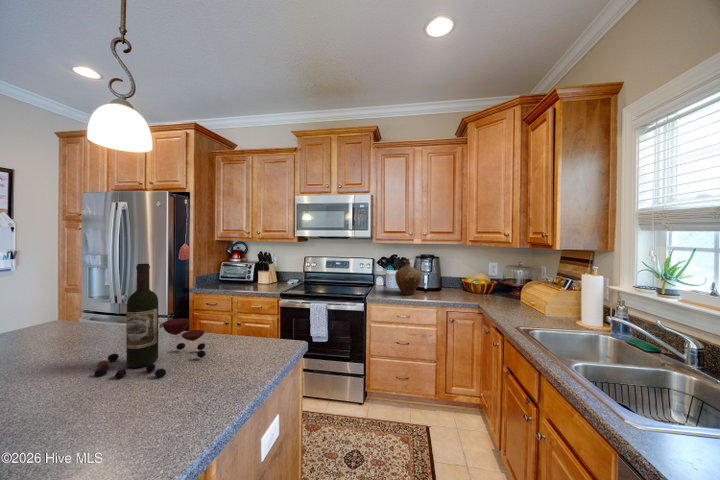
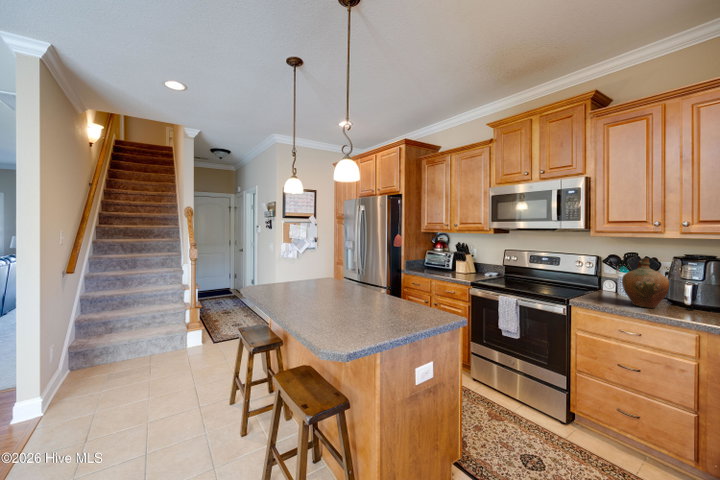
wine bottle: present [94,264,205,379] -> none [339,247,393,318]

